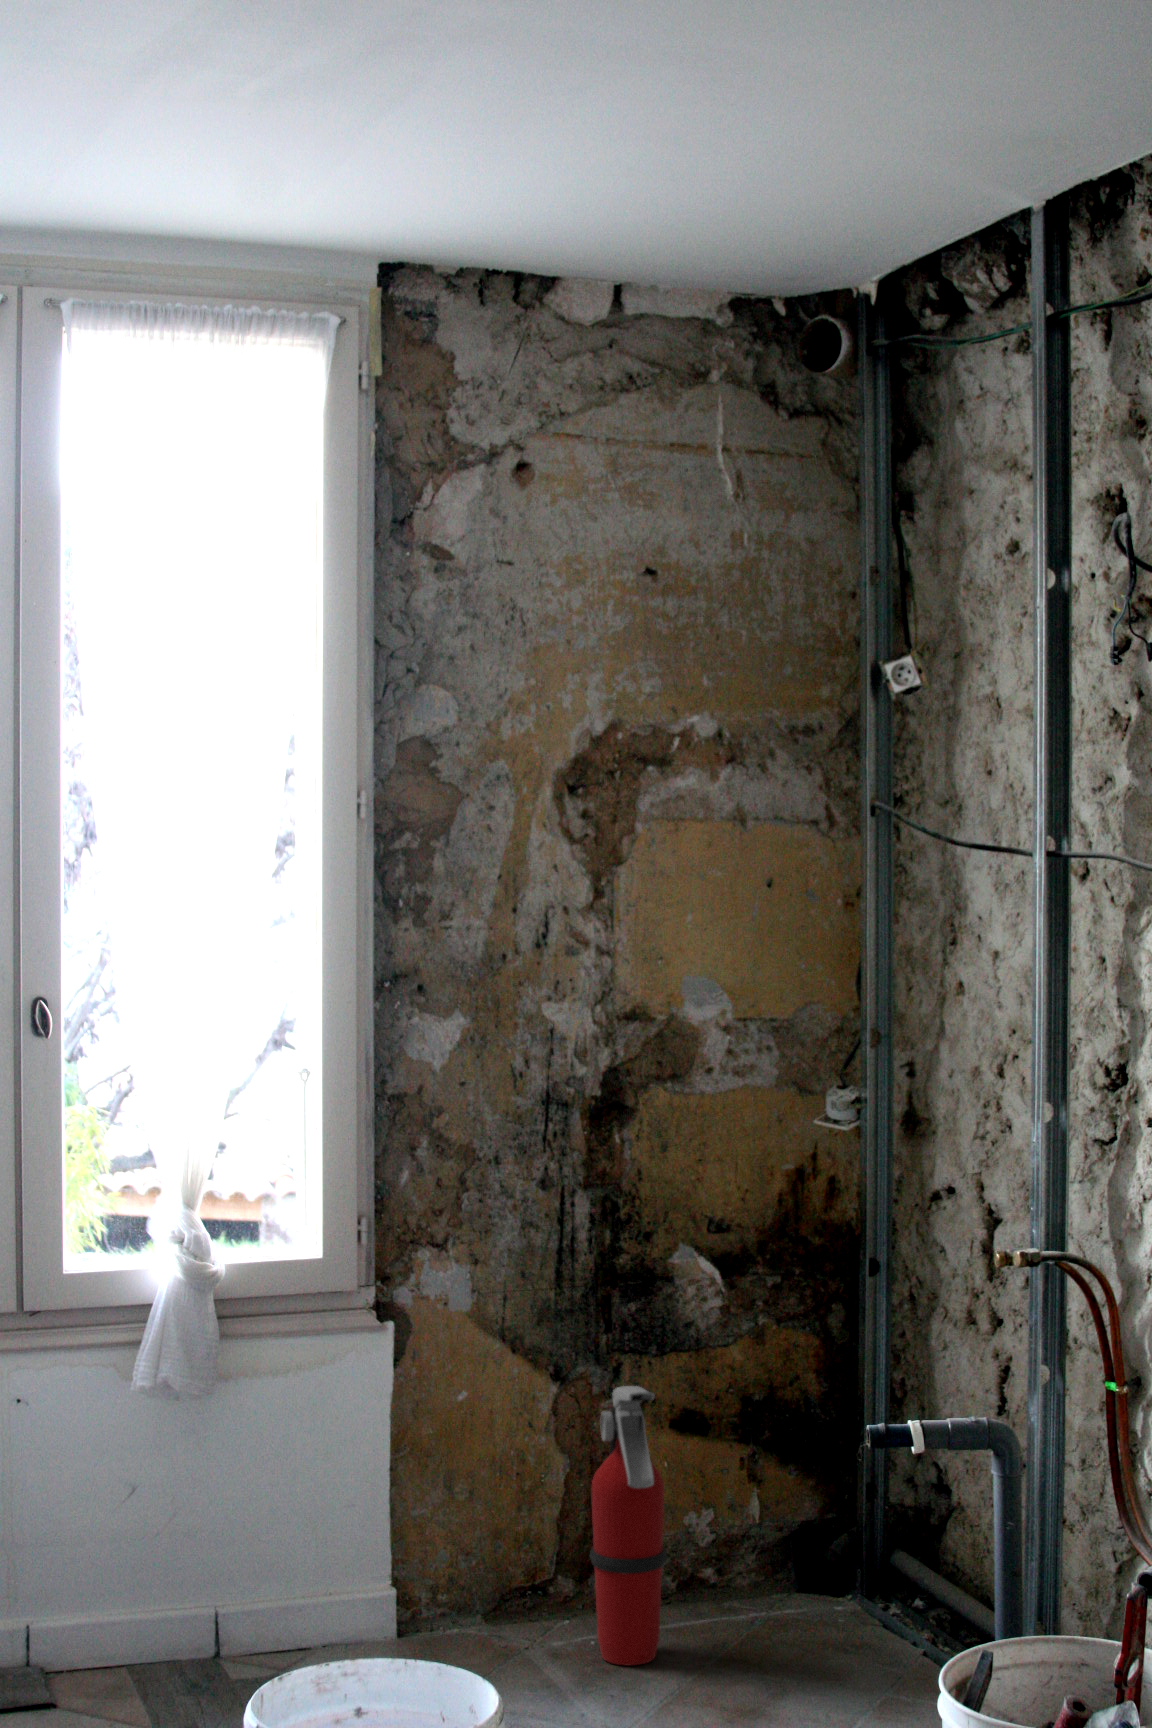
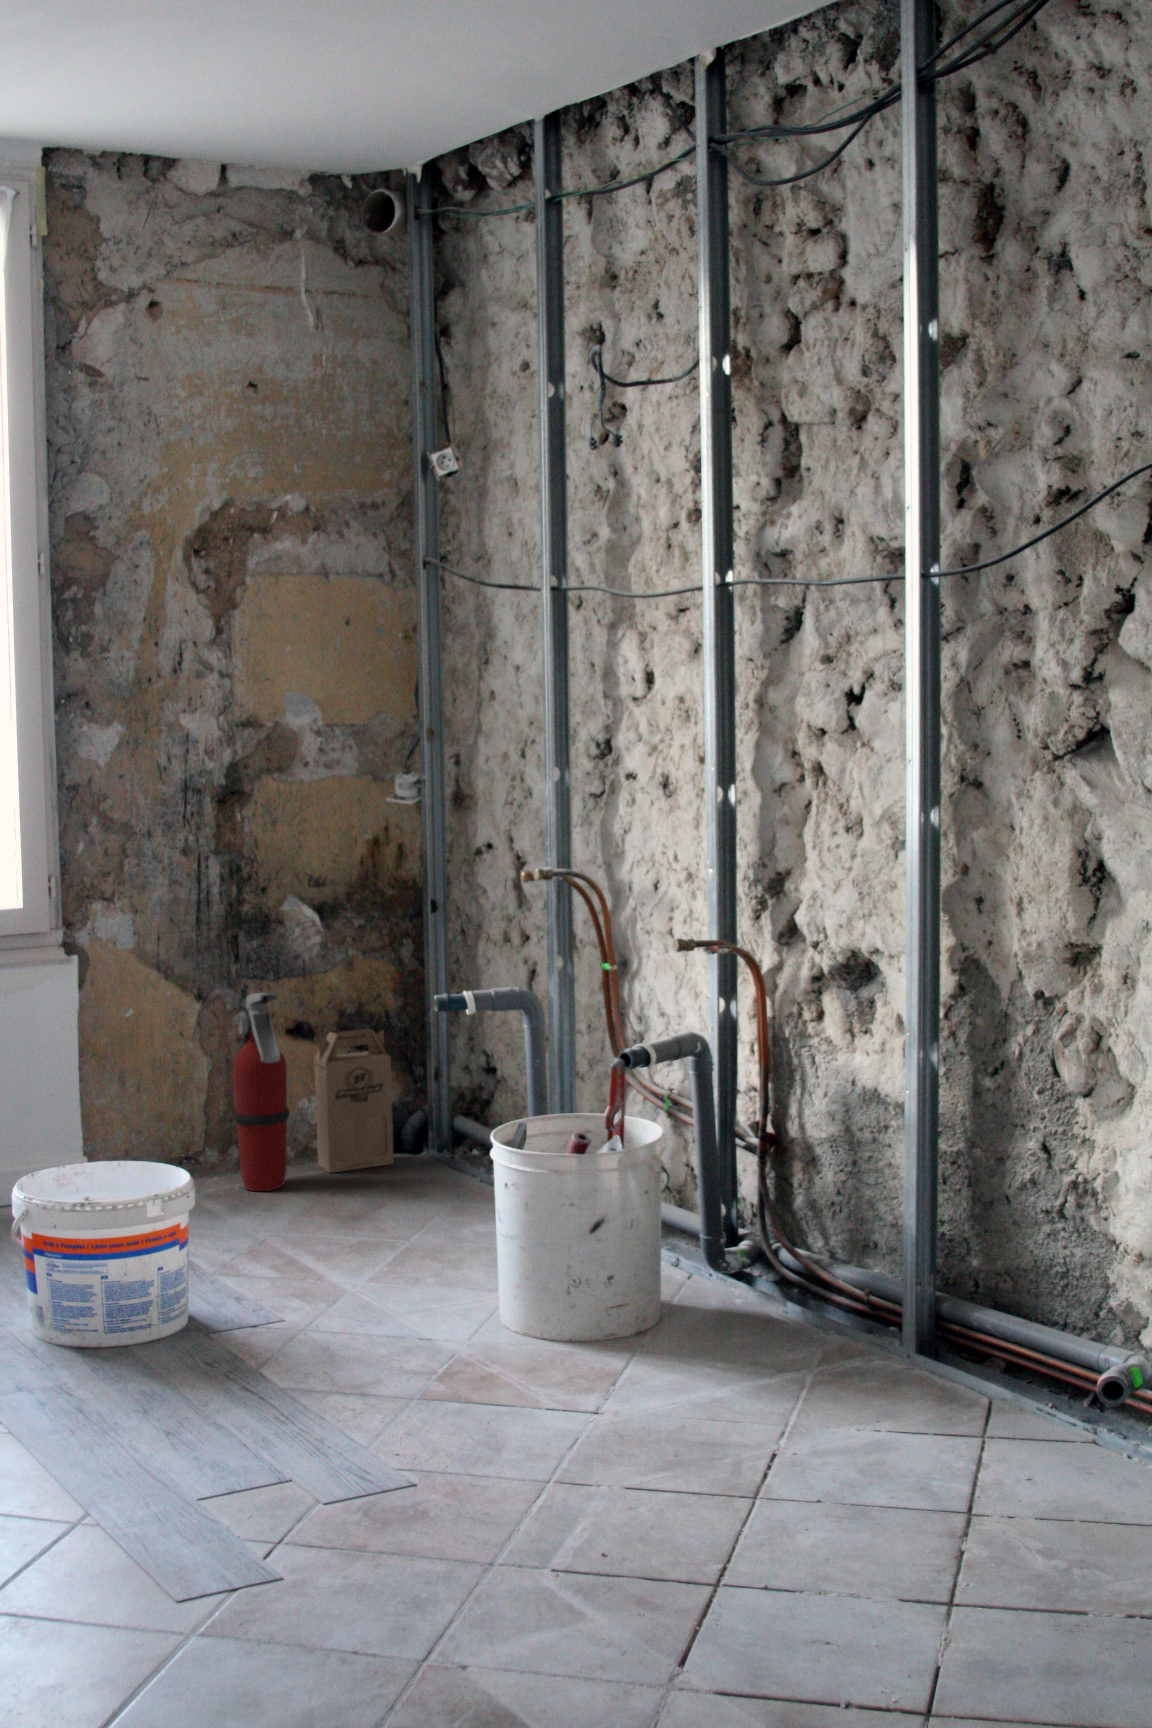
cardboard box: none [704,1436,809,1642] -> present [314,1028,394,1173]

